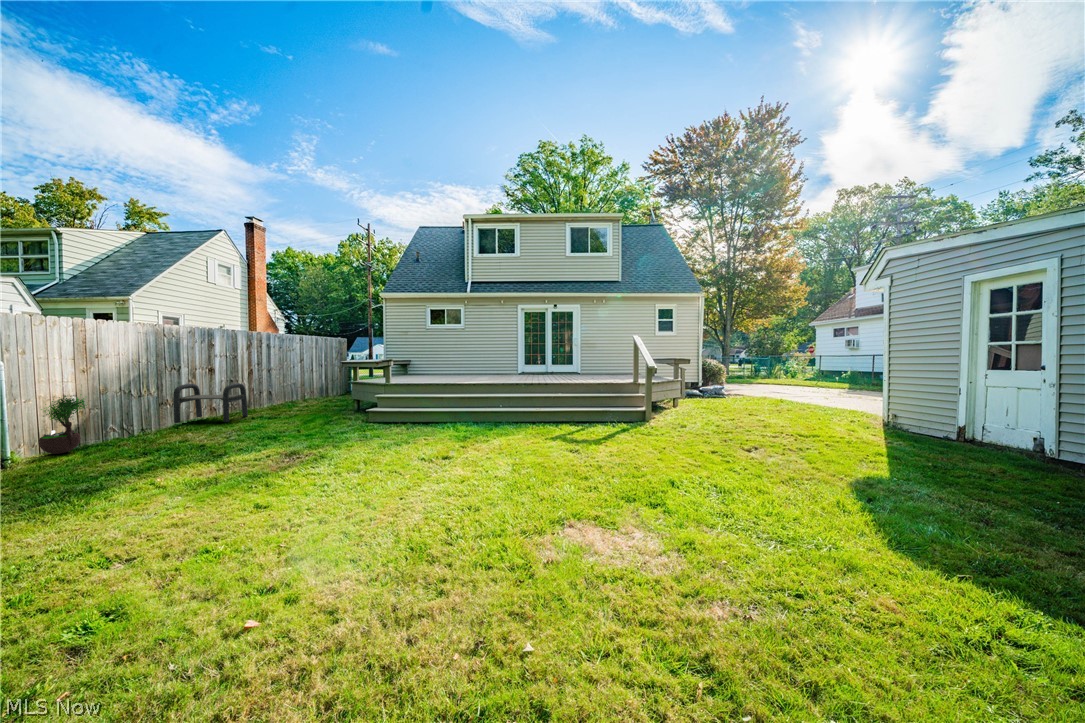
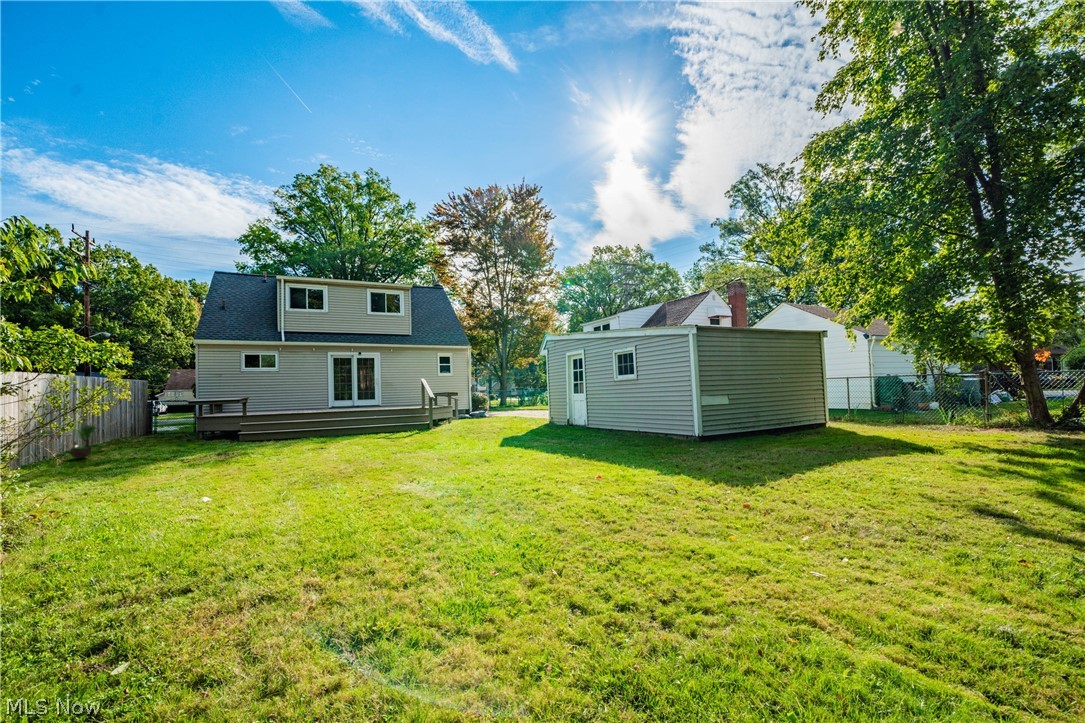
bench: present [173,383,248,423] -> none [93,417,140,447]

